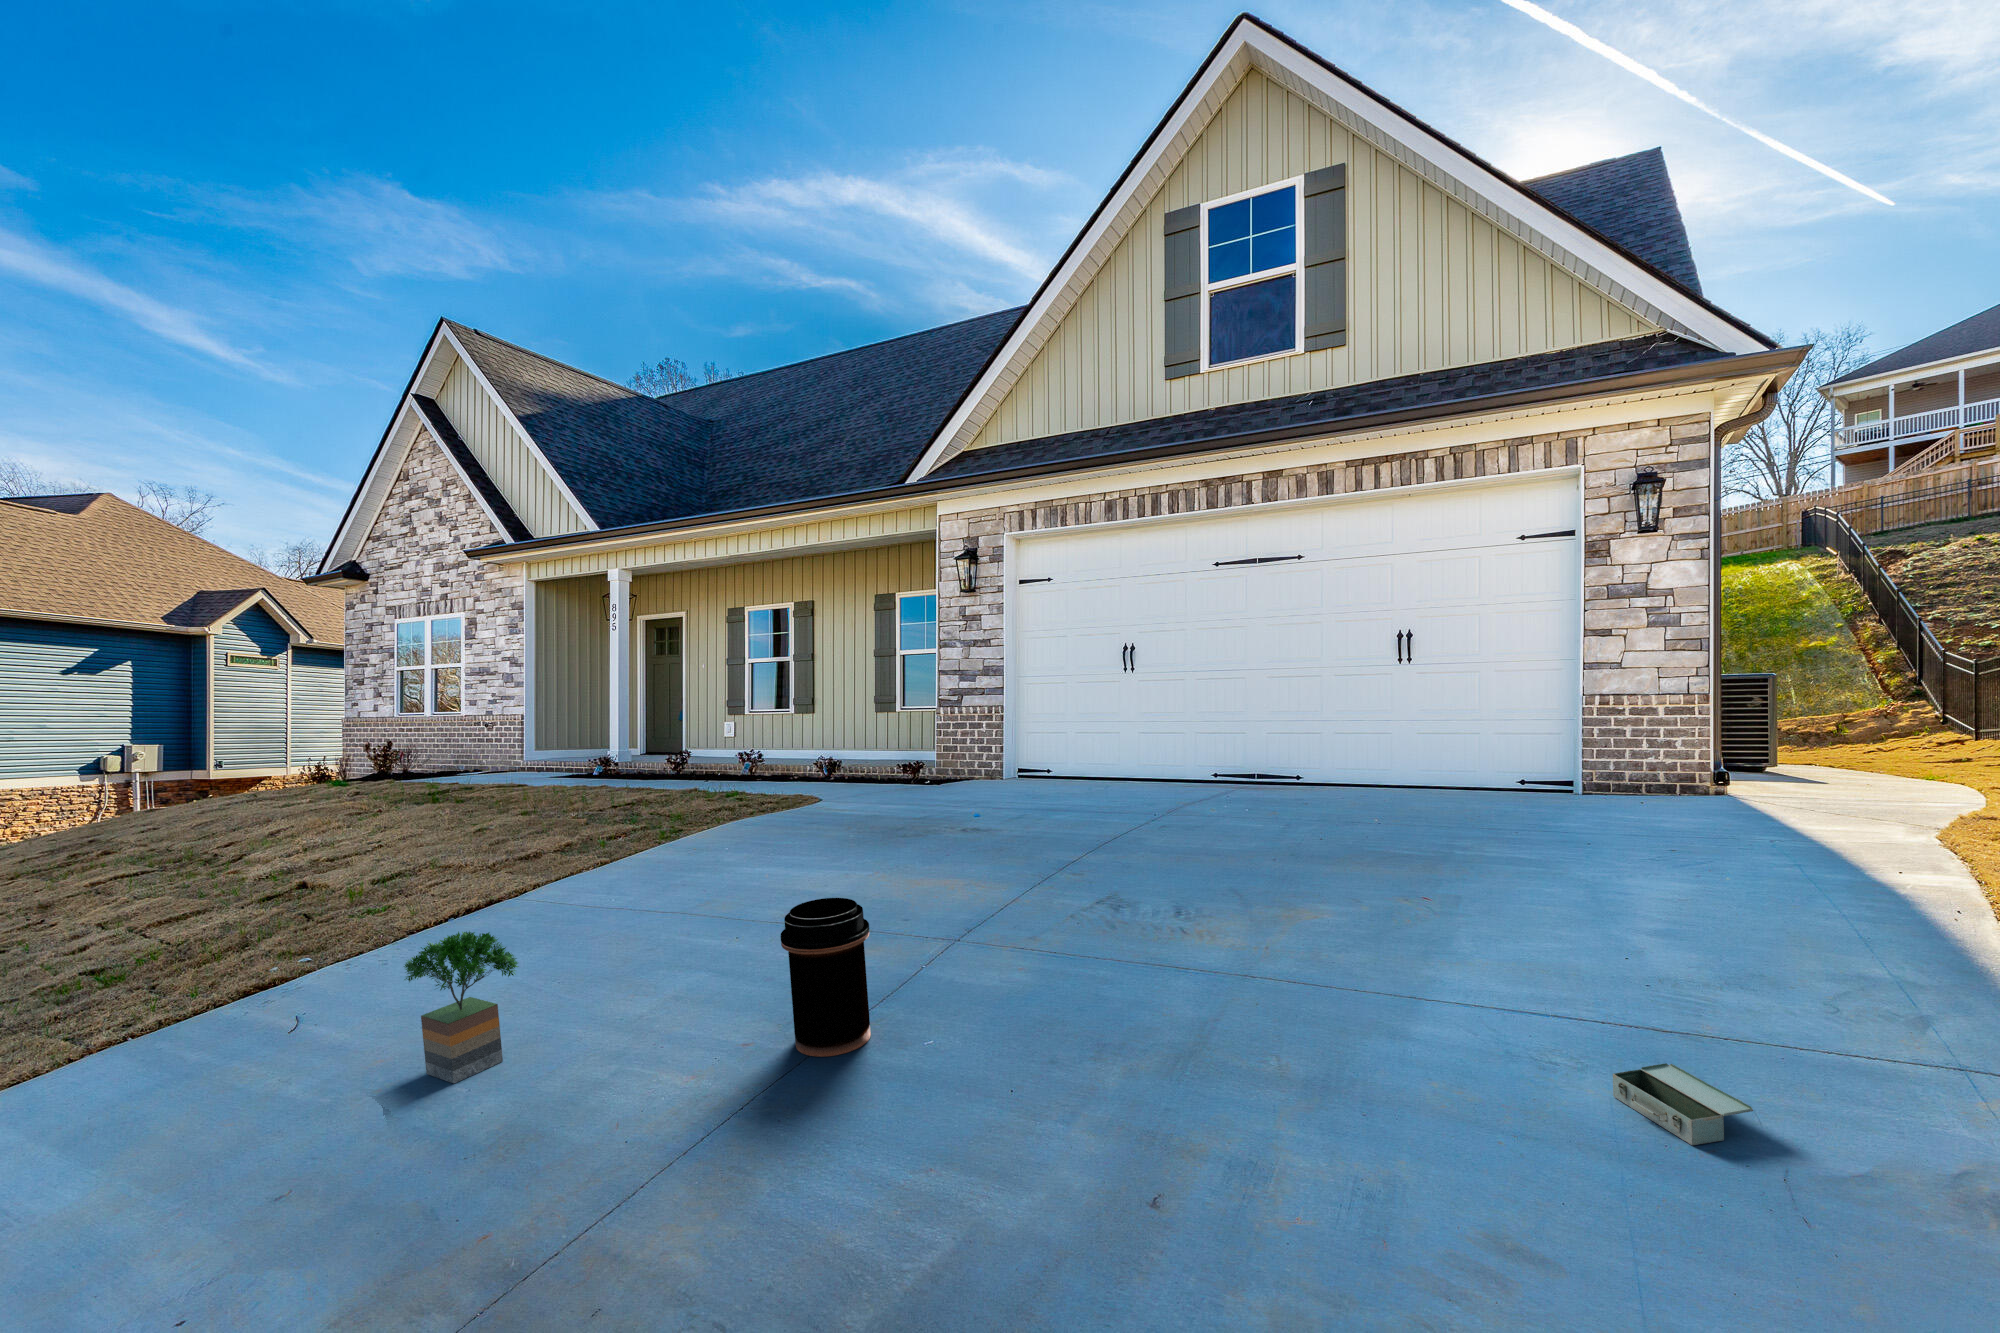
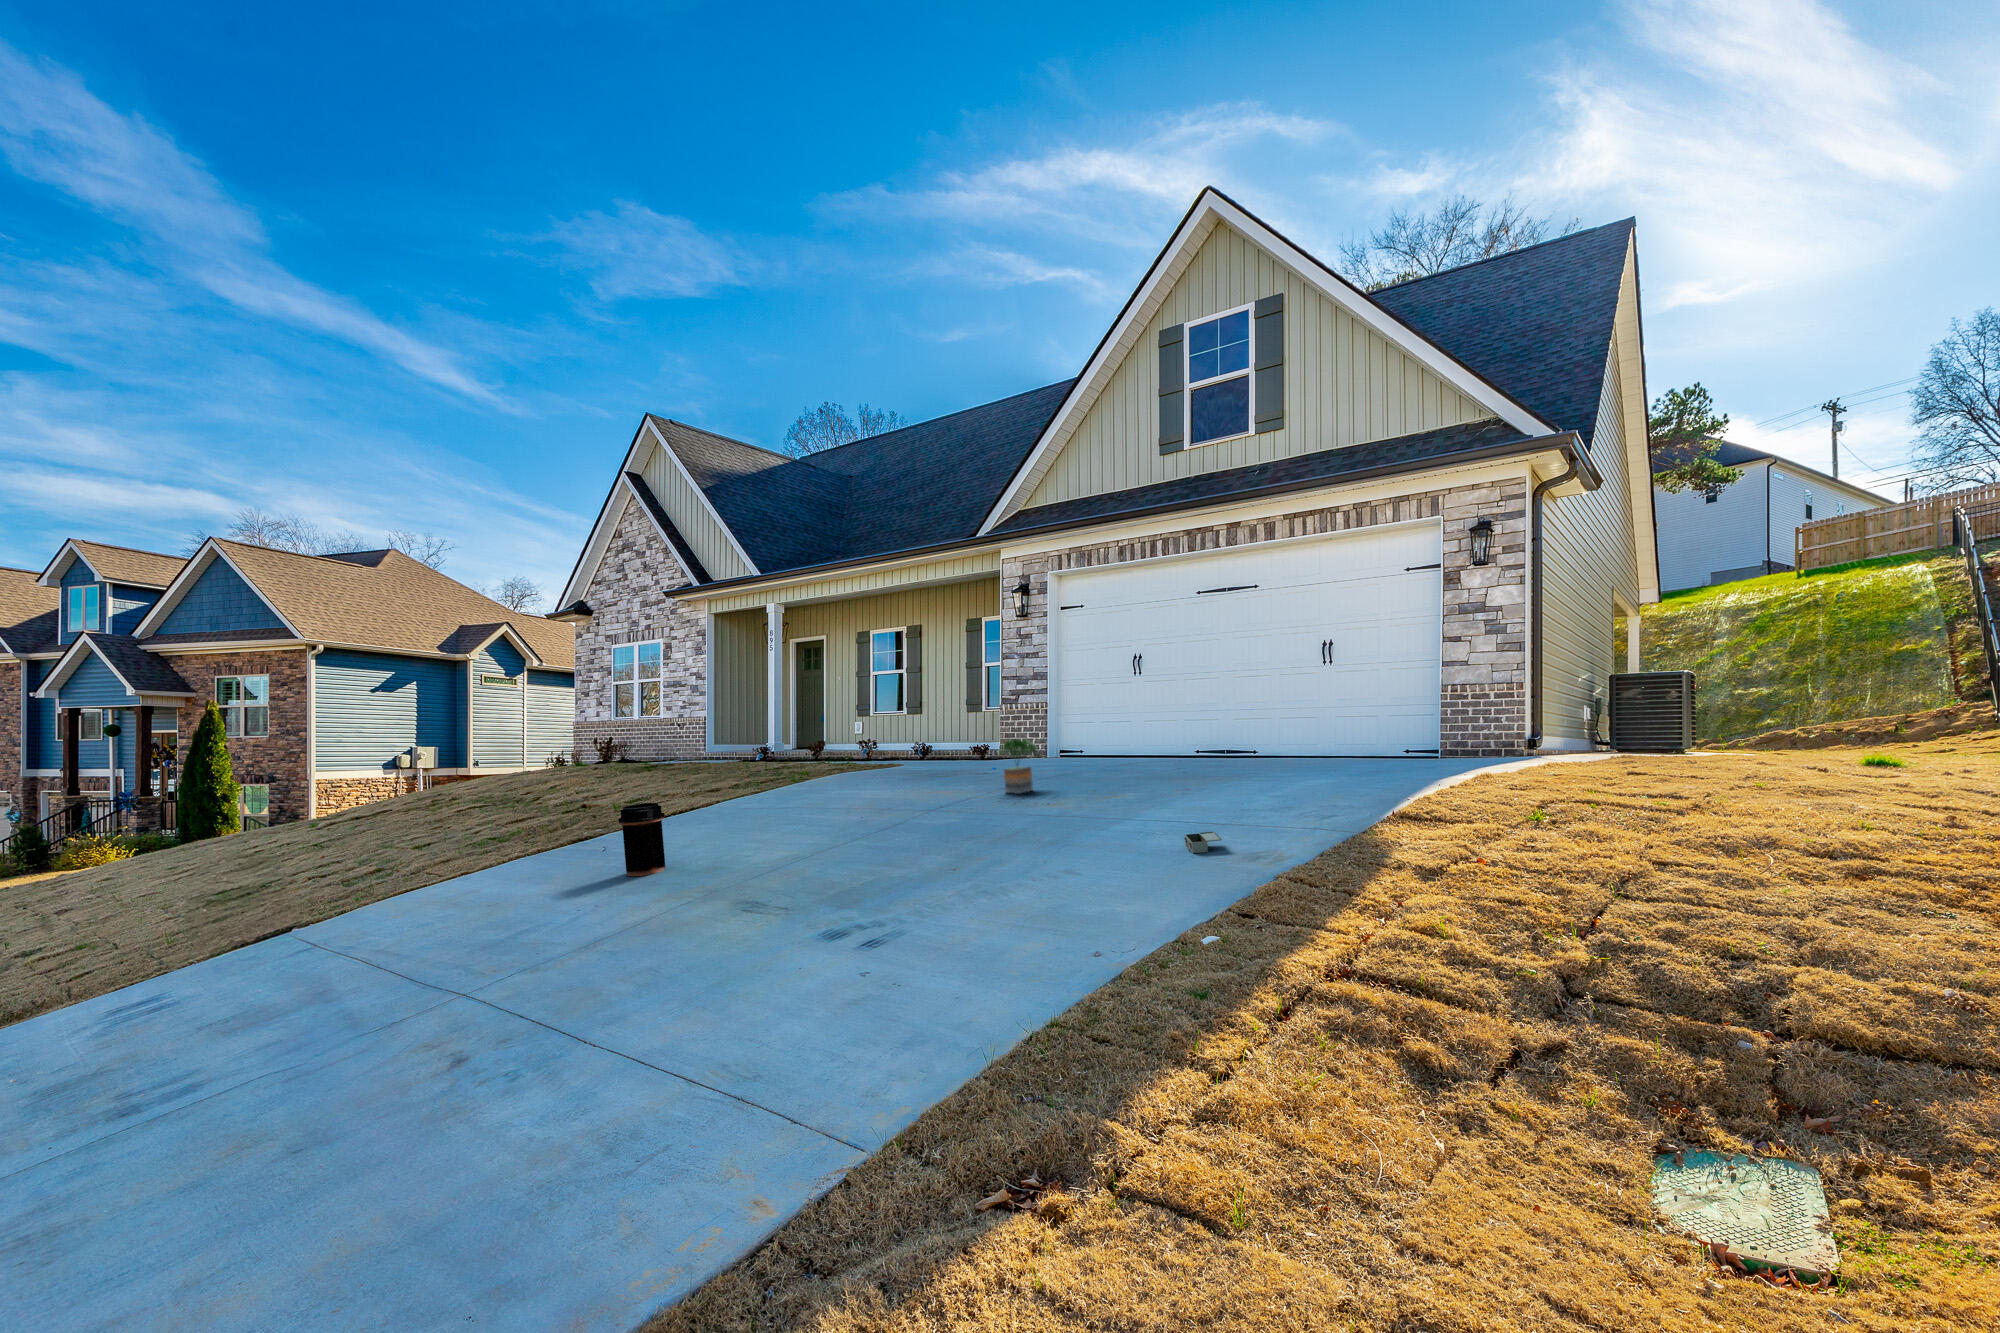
trash can: present [780,898,871,1057] -> present [618,803,666,876]
potted tree: present [404,931,518,1083] -> present [999,739,1038,794]

